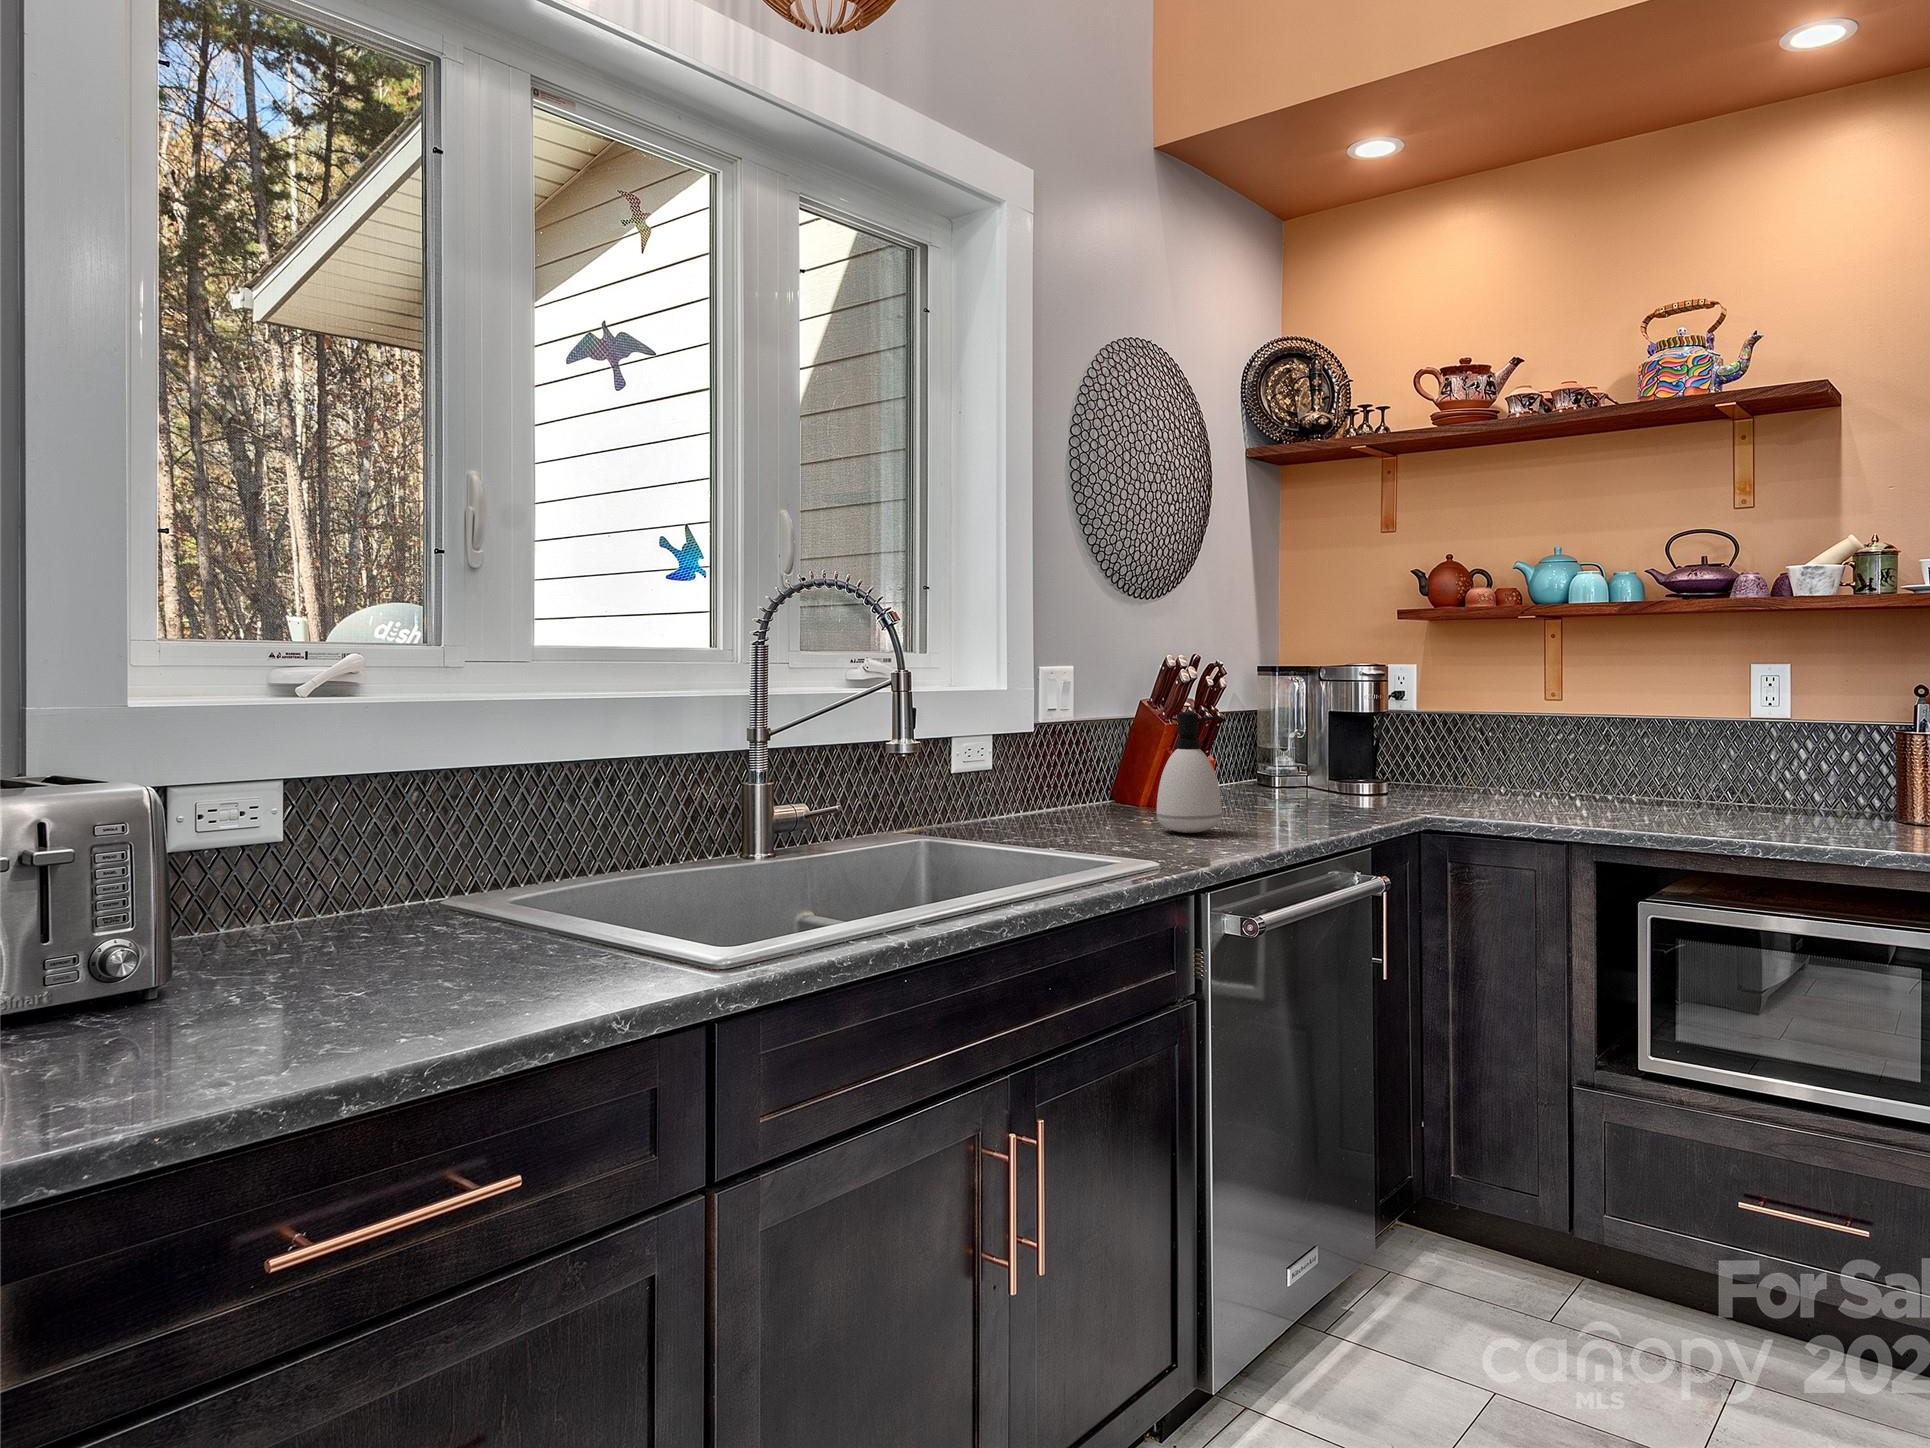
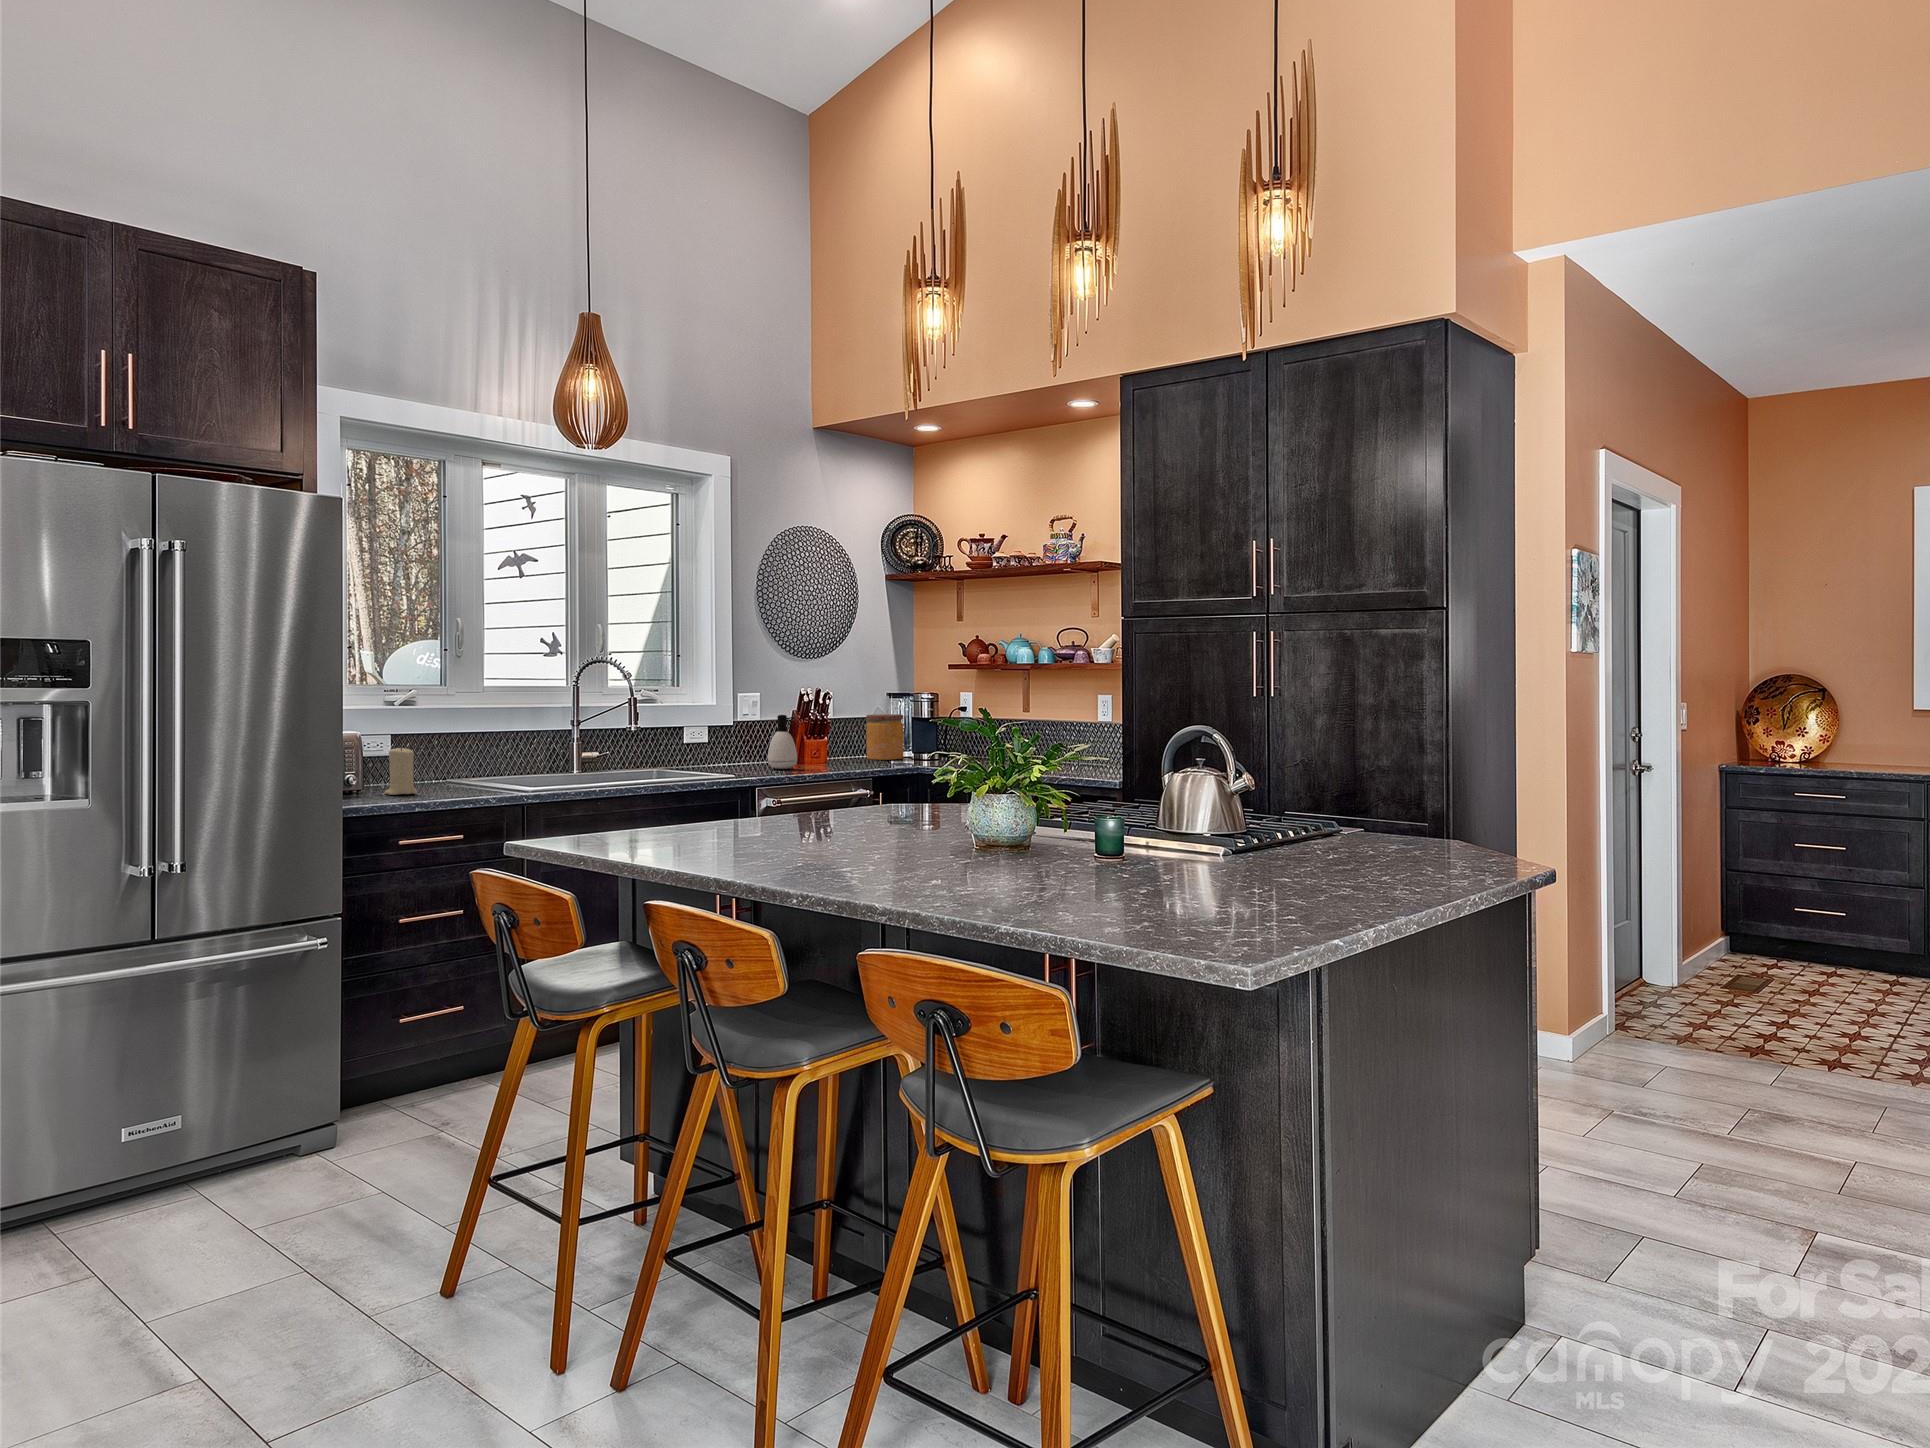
jar: none [1262,707,1336,798] -> present [866,714,903,760]
candle: none [235,840,354,1020] -> present [384,746,417,795]

